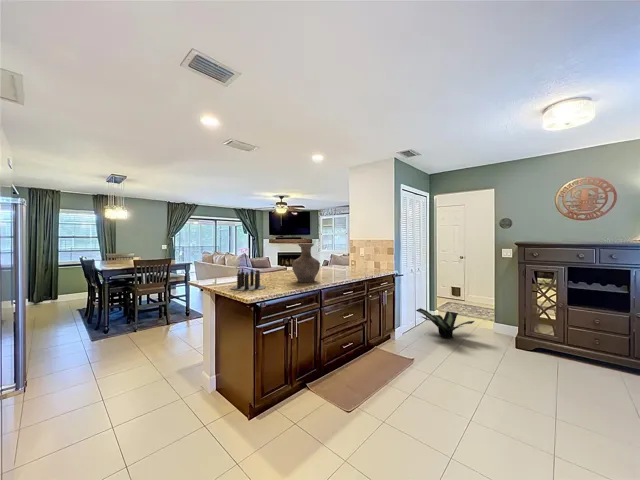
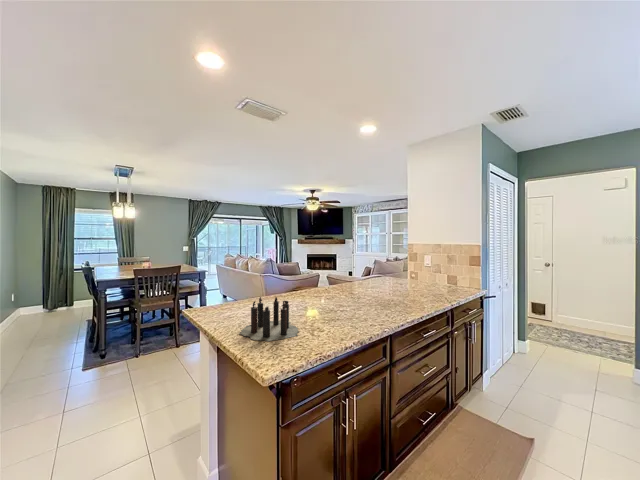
vase: present [292,244,320,282] -> none [339,253,384,317]
potted plant: present [416,308,474,338] -> none [505,339,609,391]

